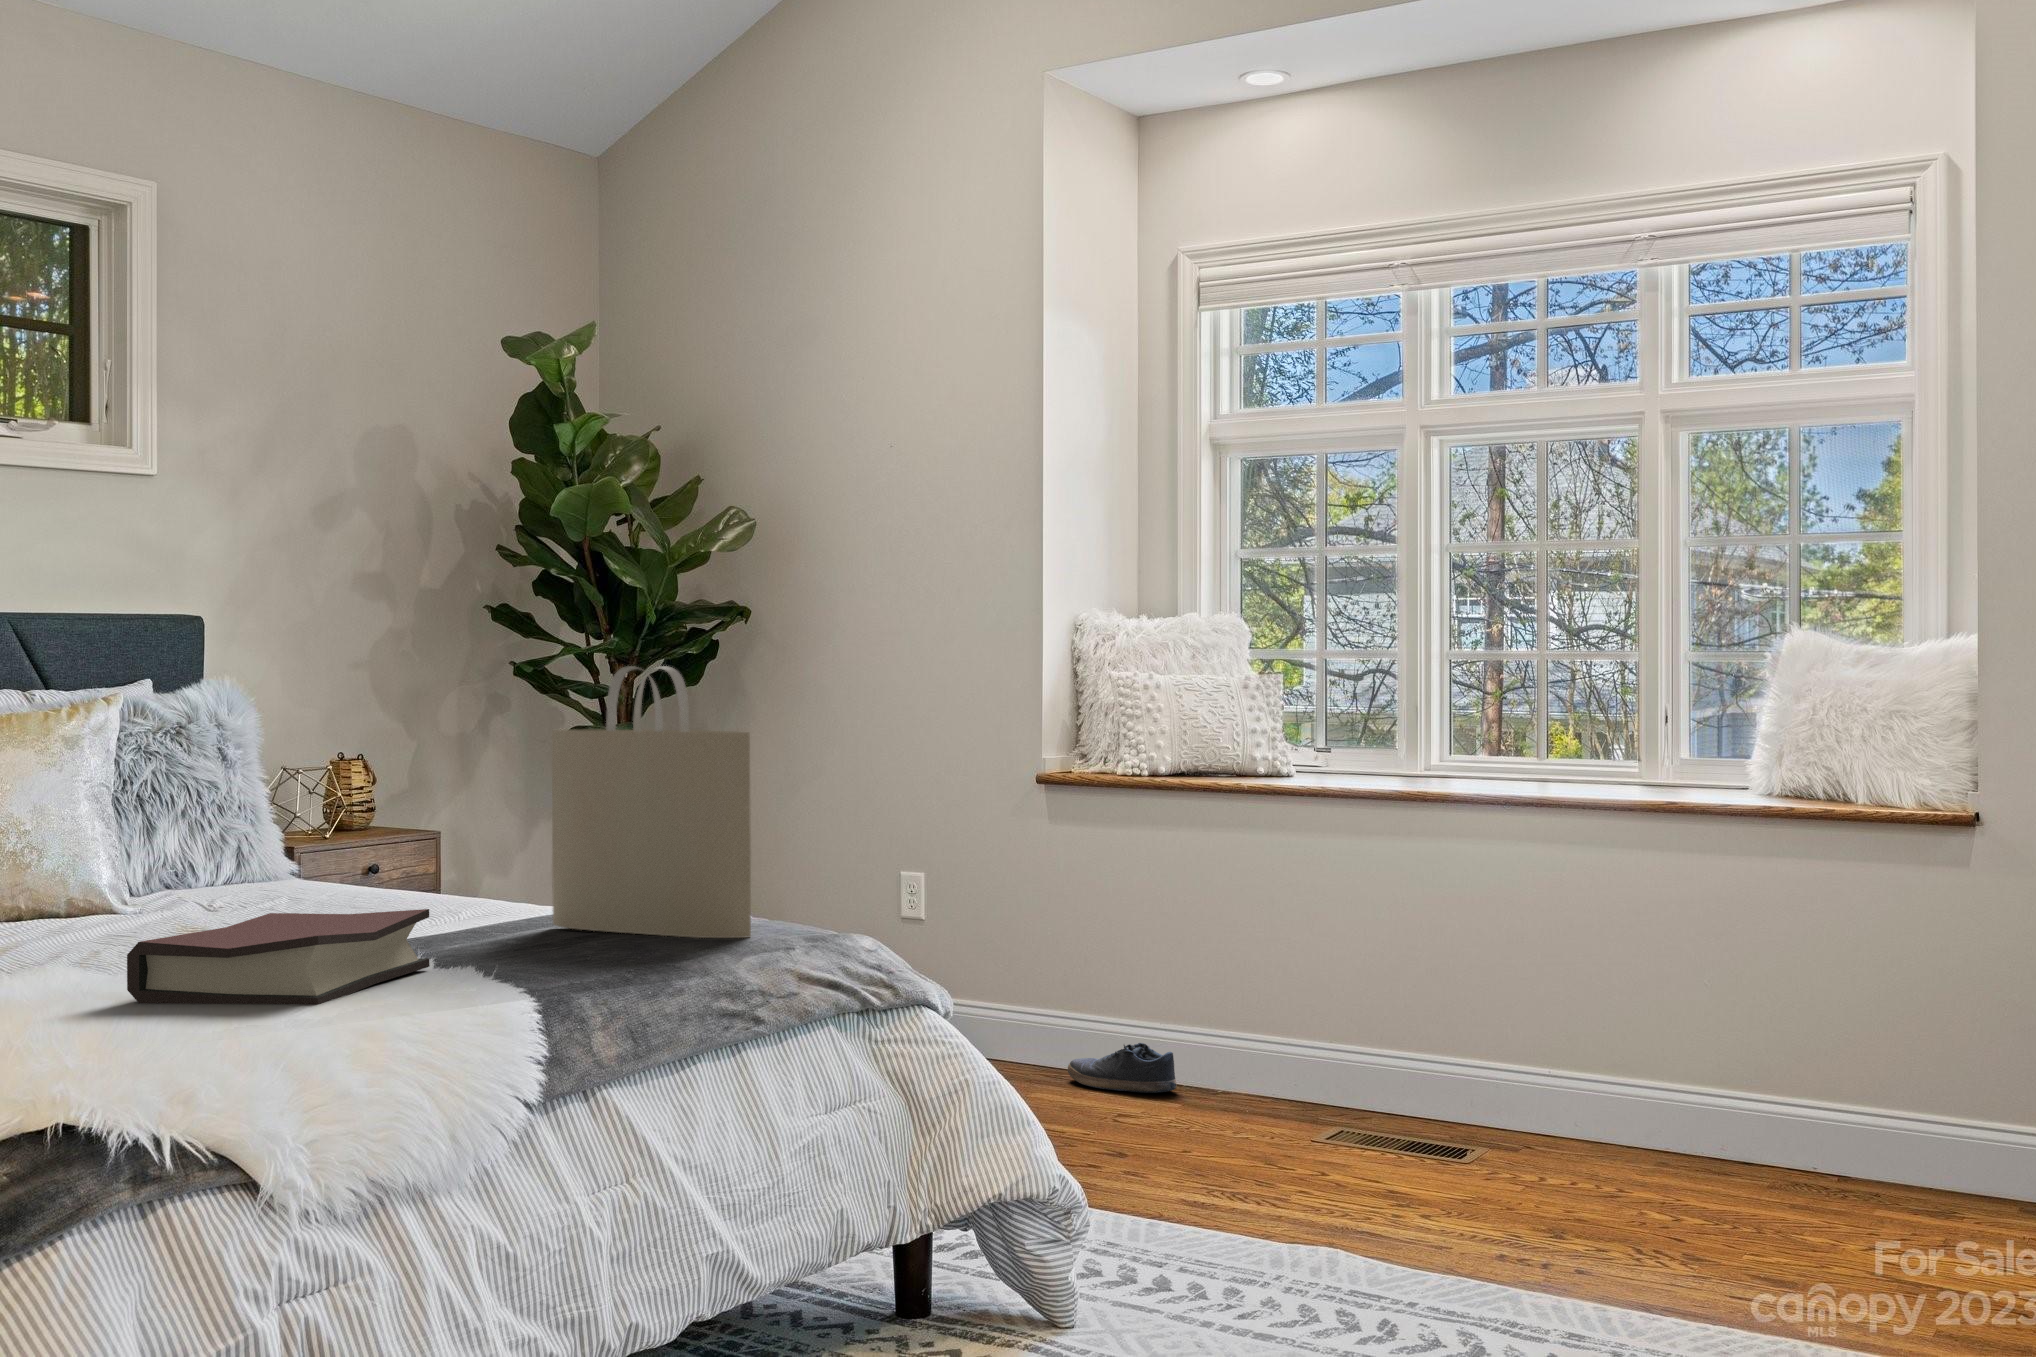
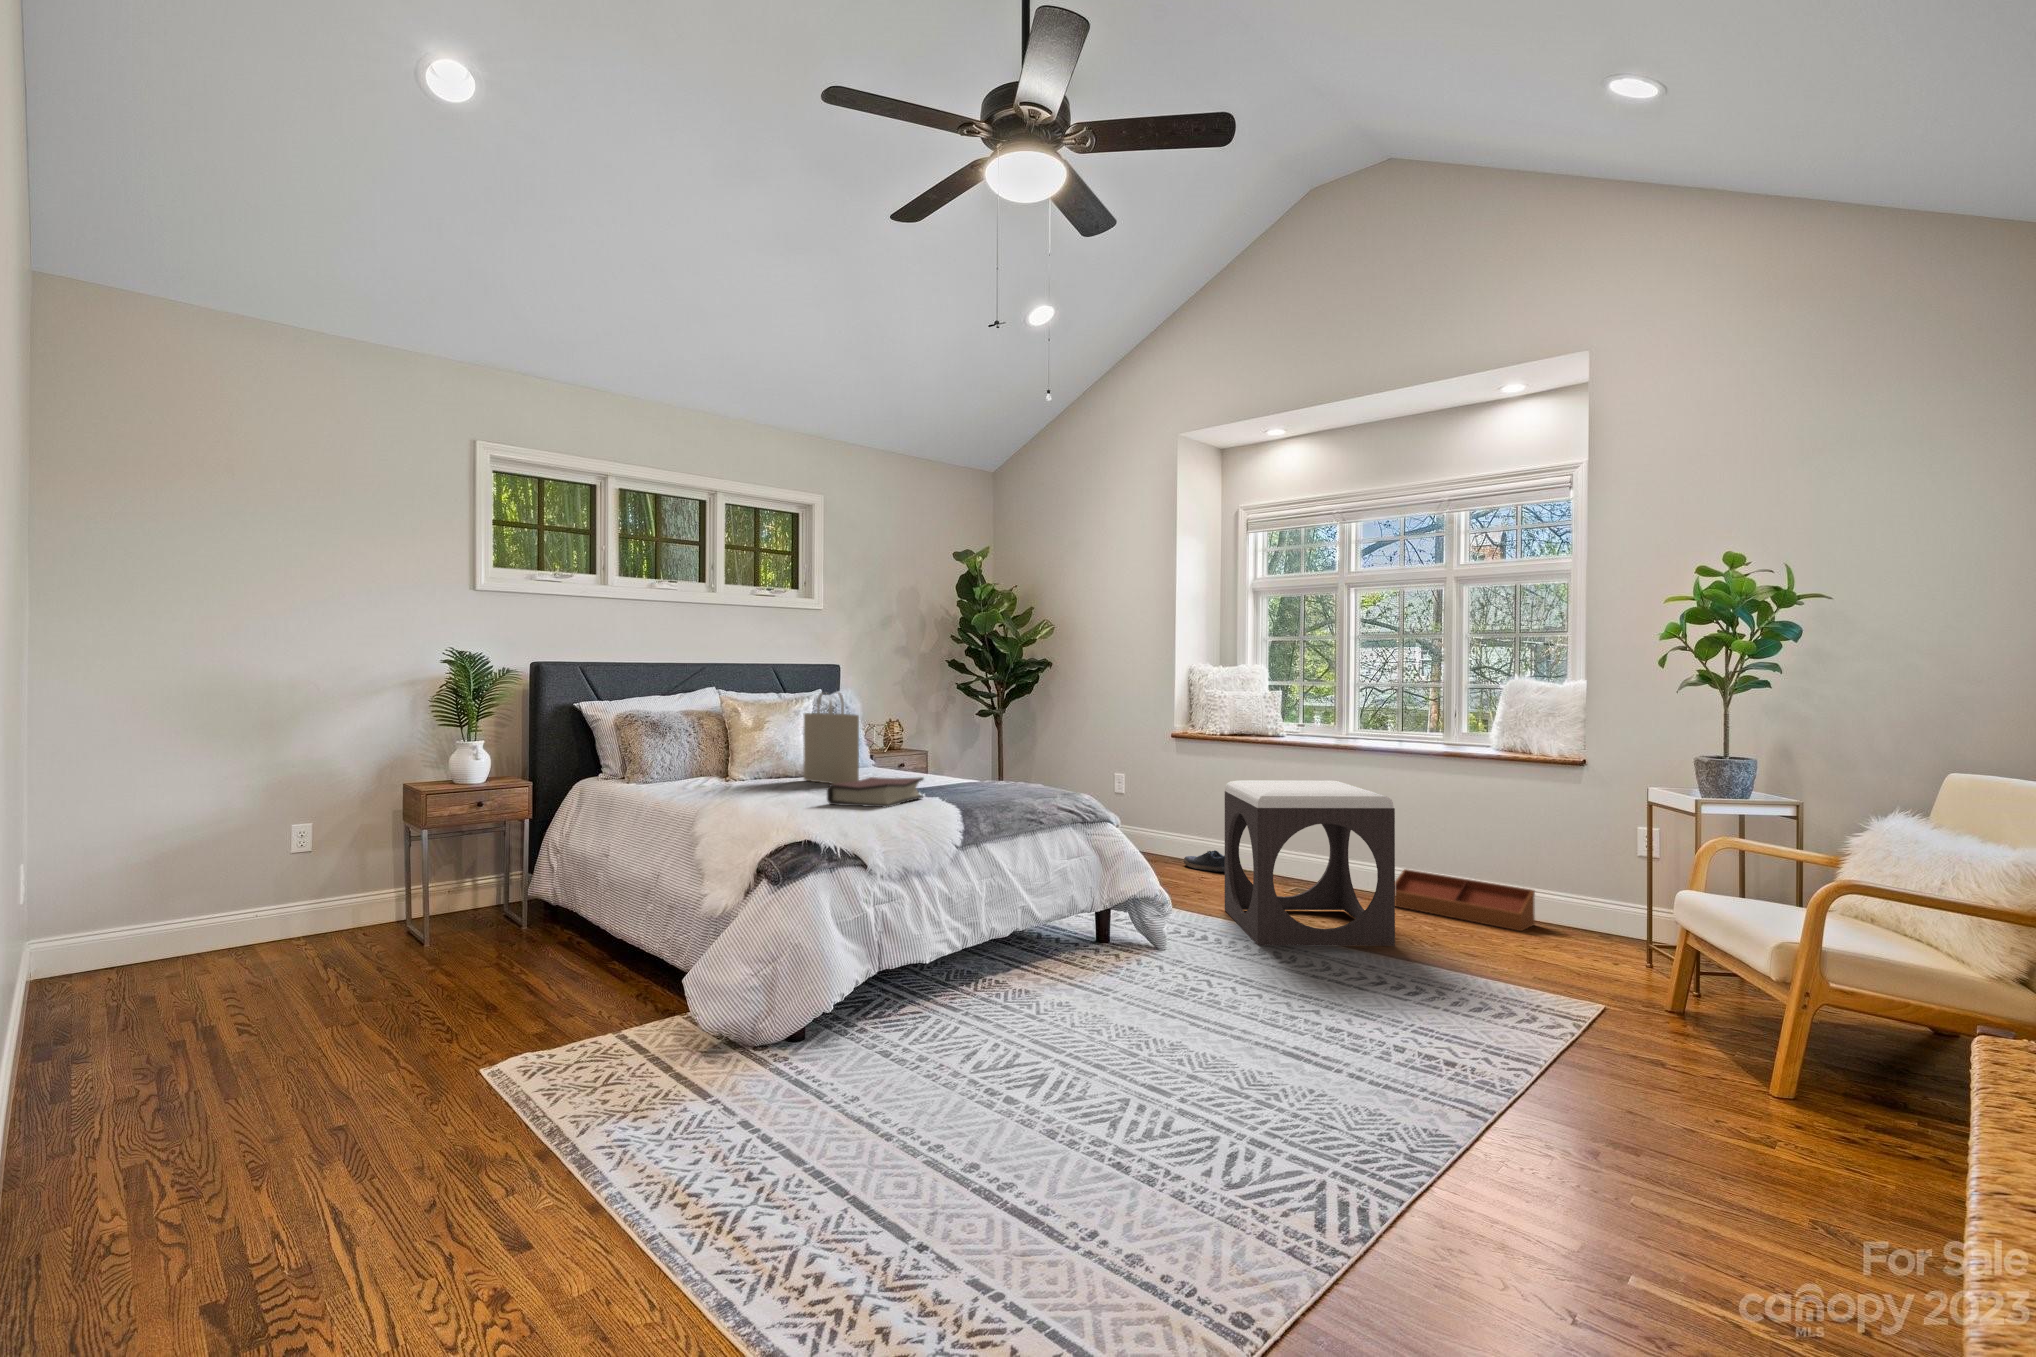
tote bag: present [552,666,751,938] -> present [803,692,859,784]
footstool: none [1190,877,1601,1290] -> present [1225,781,1395,946]
storage bin: none [1547,1070,1861,1203] -> present [1395,869,1535,931]

